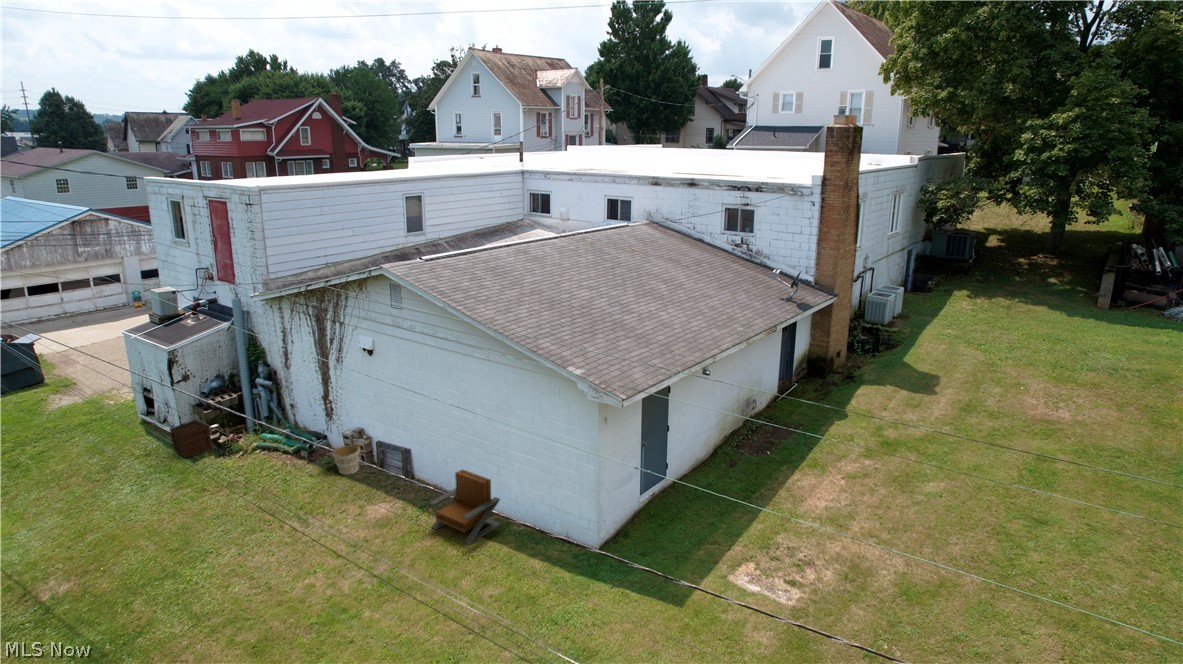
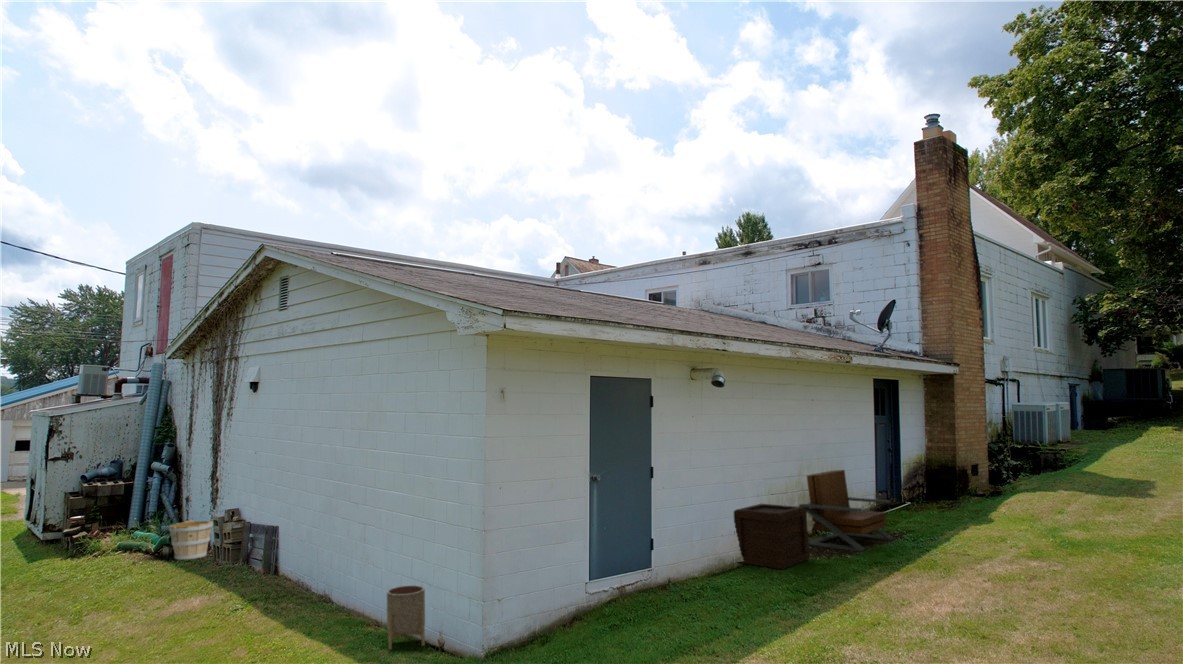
wooden crate: present [170,420,213,458] -> present [734,504,809,569]
lounge chair: present [429,470,501,544] -> present [799,470,893,552]
planter: none [553,528,576,562] -> present [387,585,425,650]

